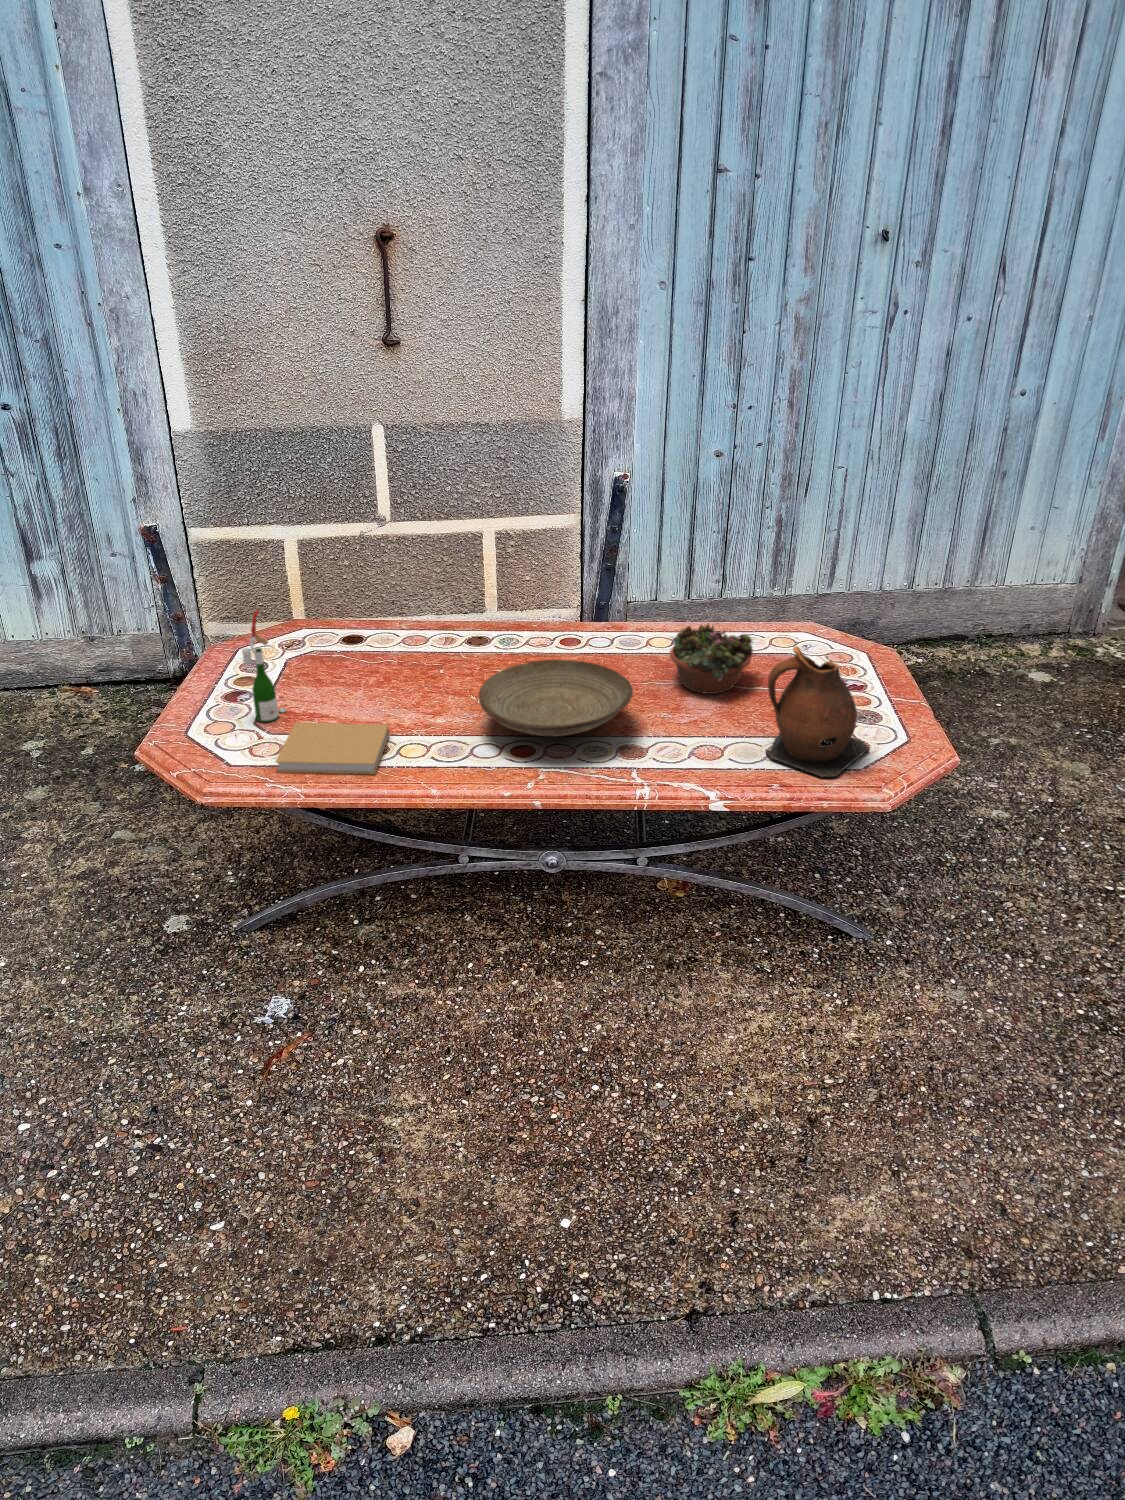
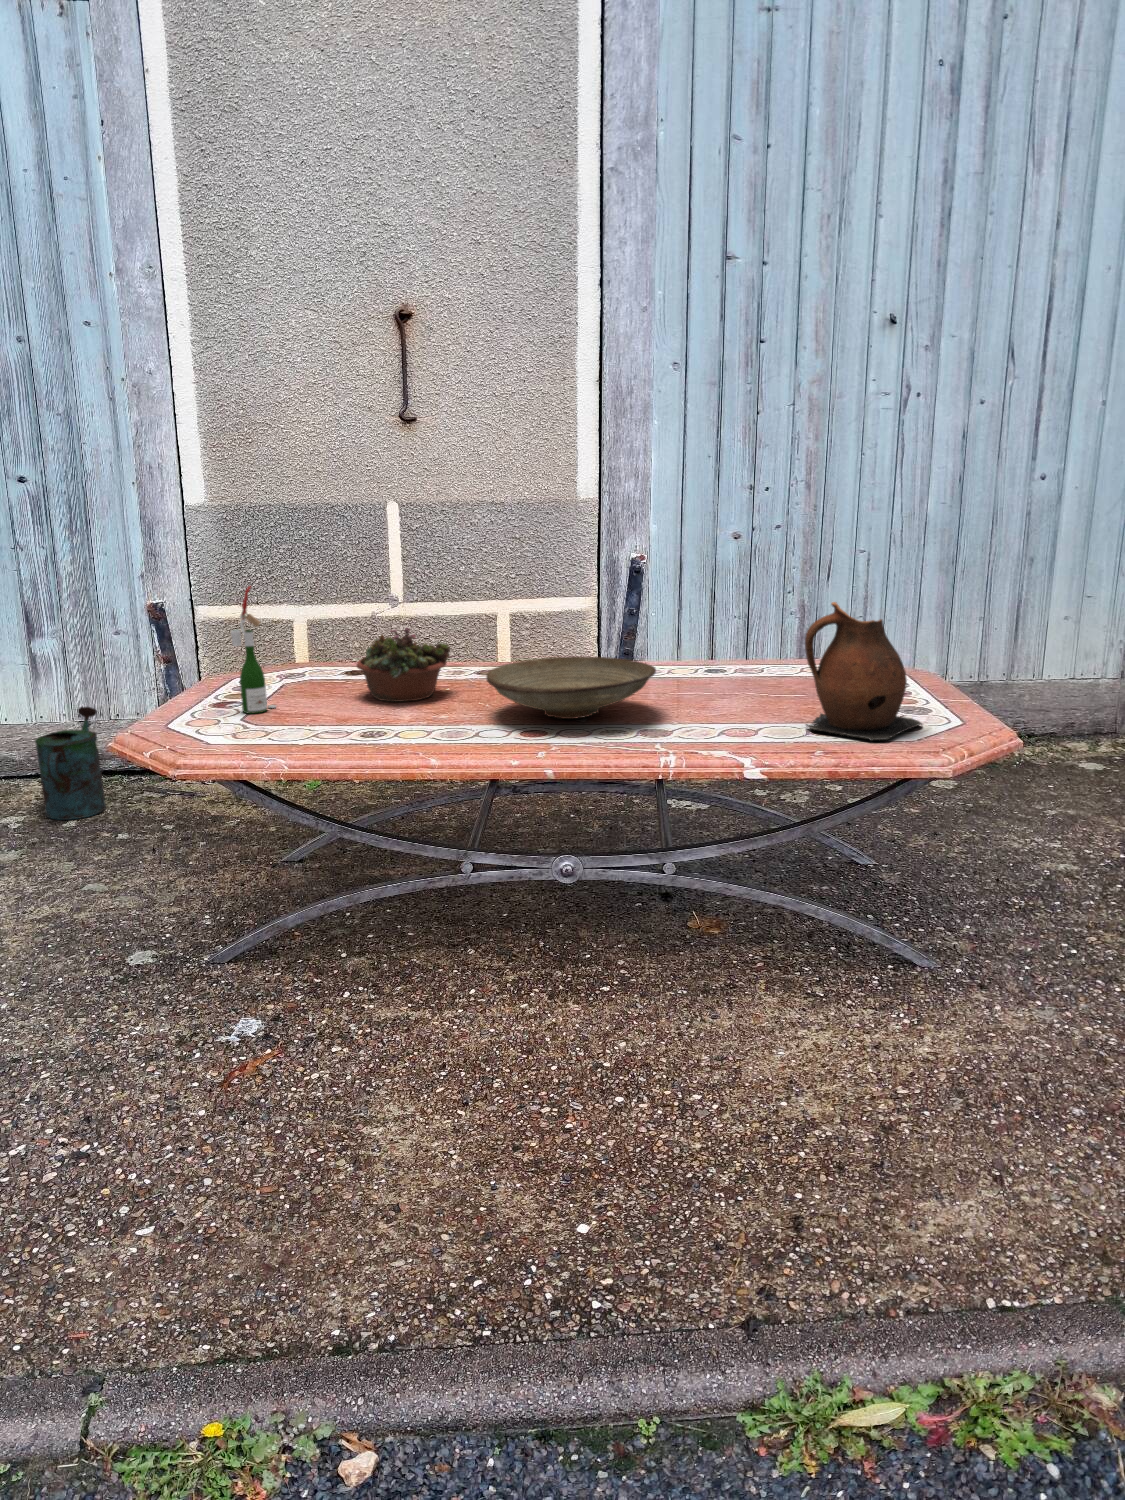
succulent planter: present [670,624,753,694] -> present [356,628,450,702]
watering can: none [50,627,122,742] -> present [35,707,106,820]
book: present [275,722,390,774] -> none [258,706,387,742]

